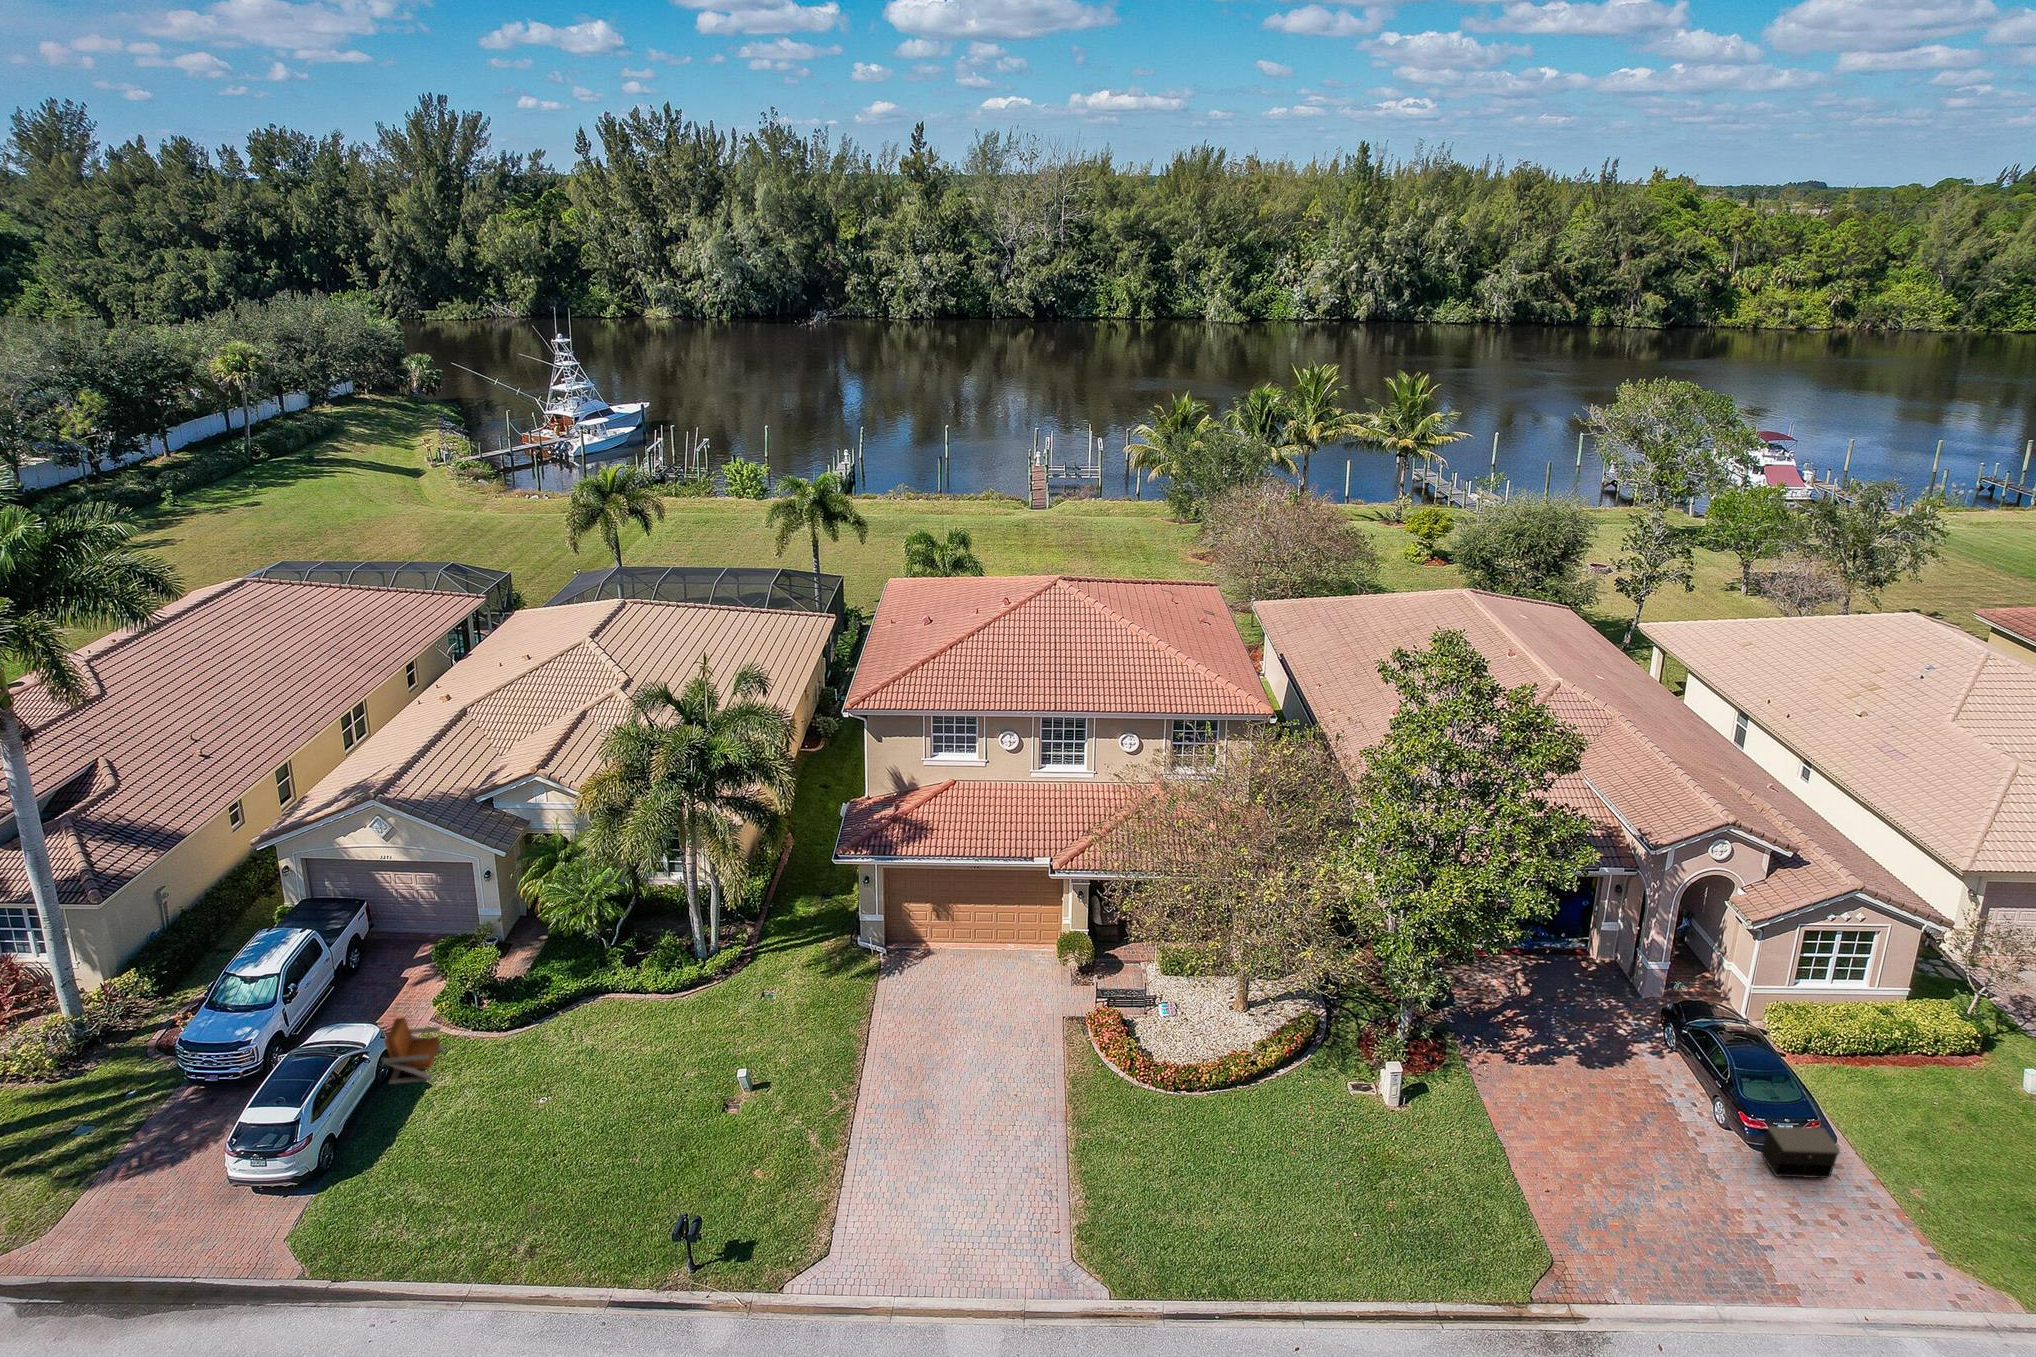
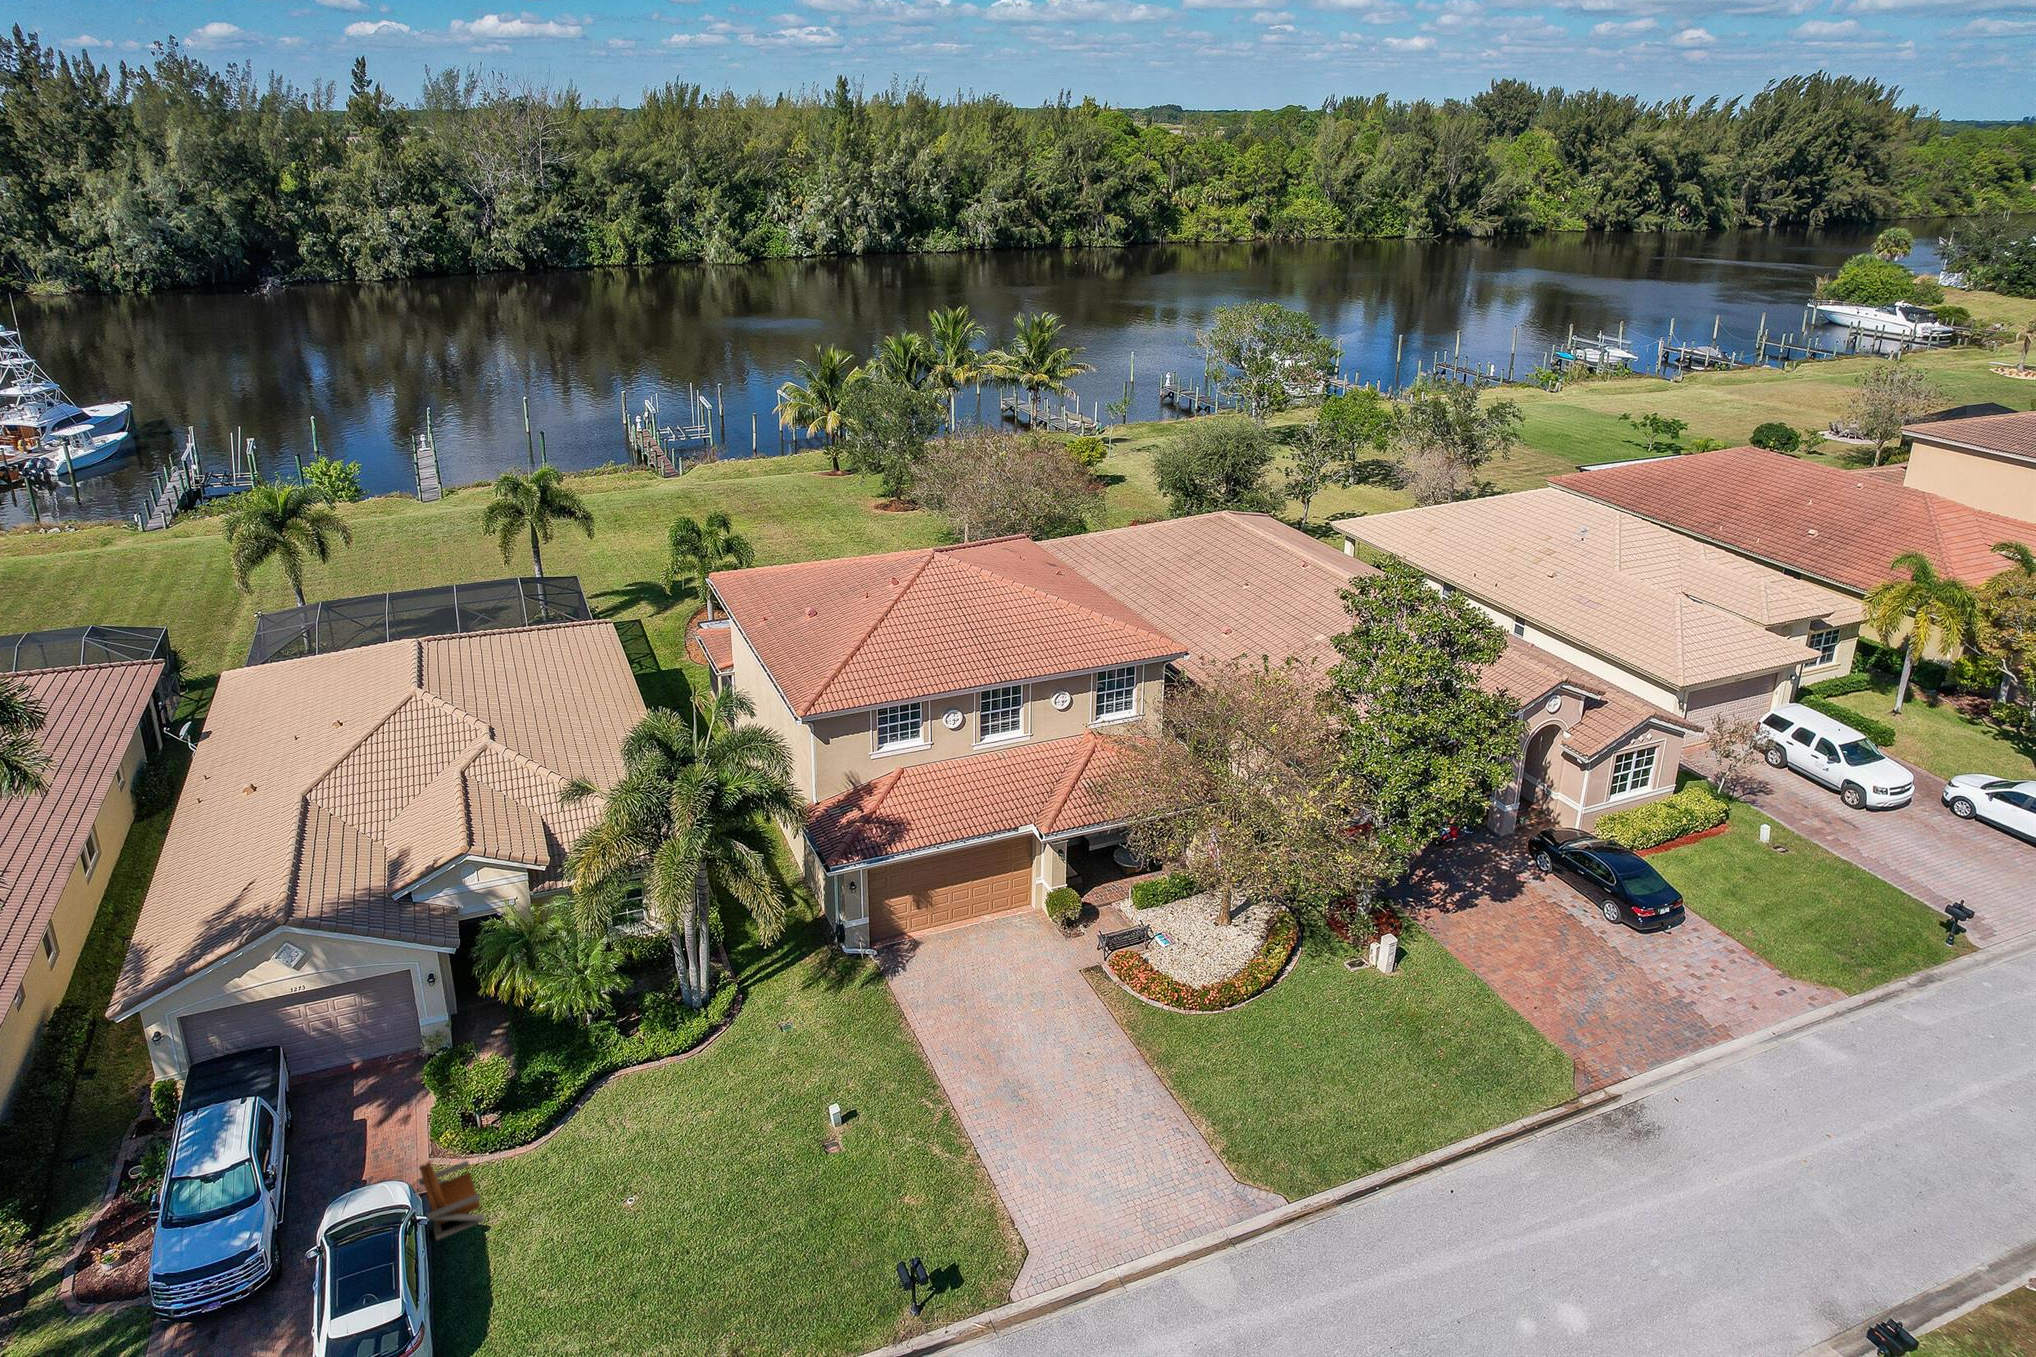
storage bench: present [1761,1126,1840,1178] -> none [1651,904,1710,950]

